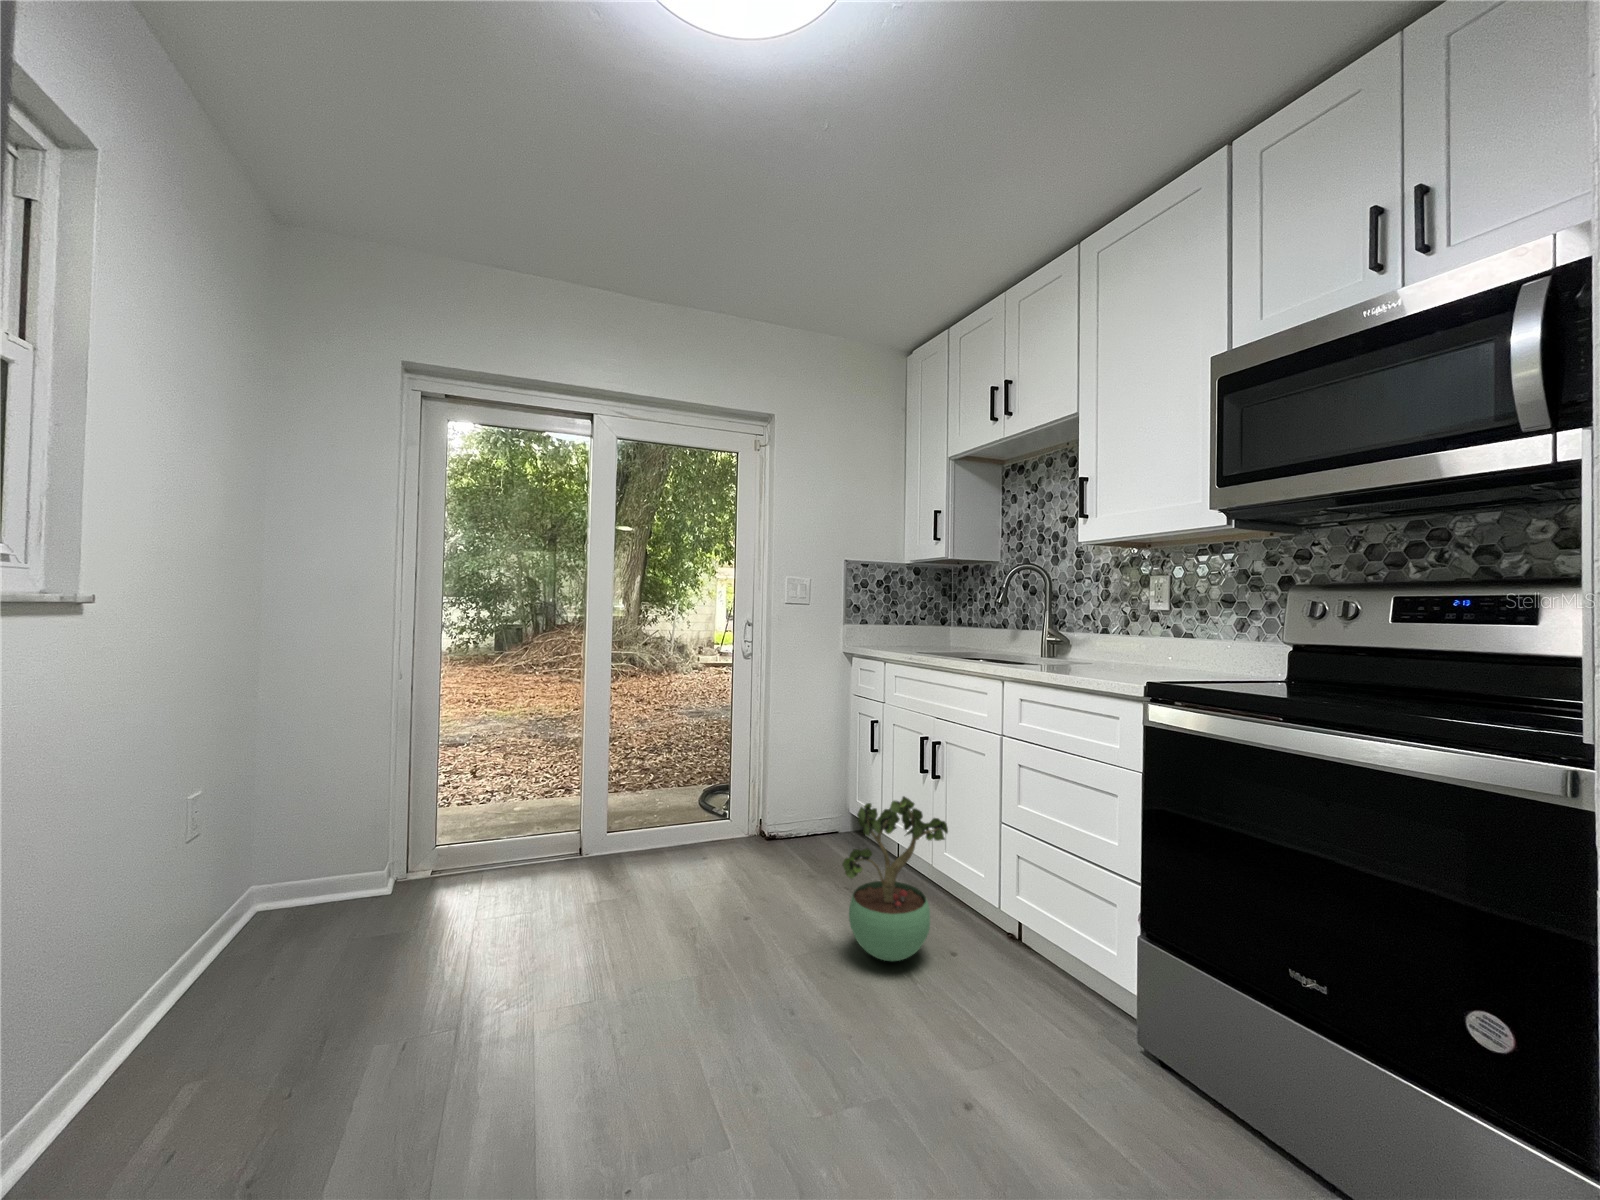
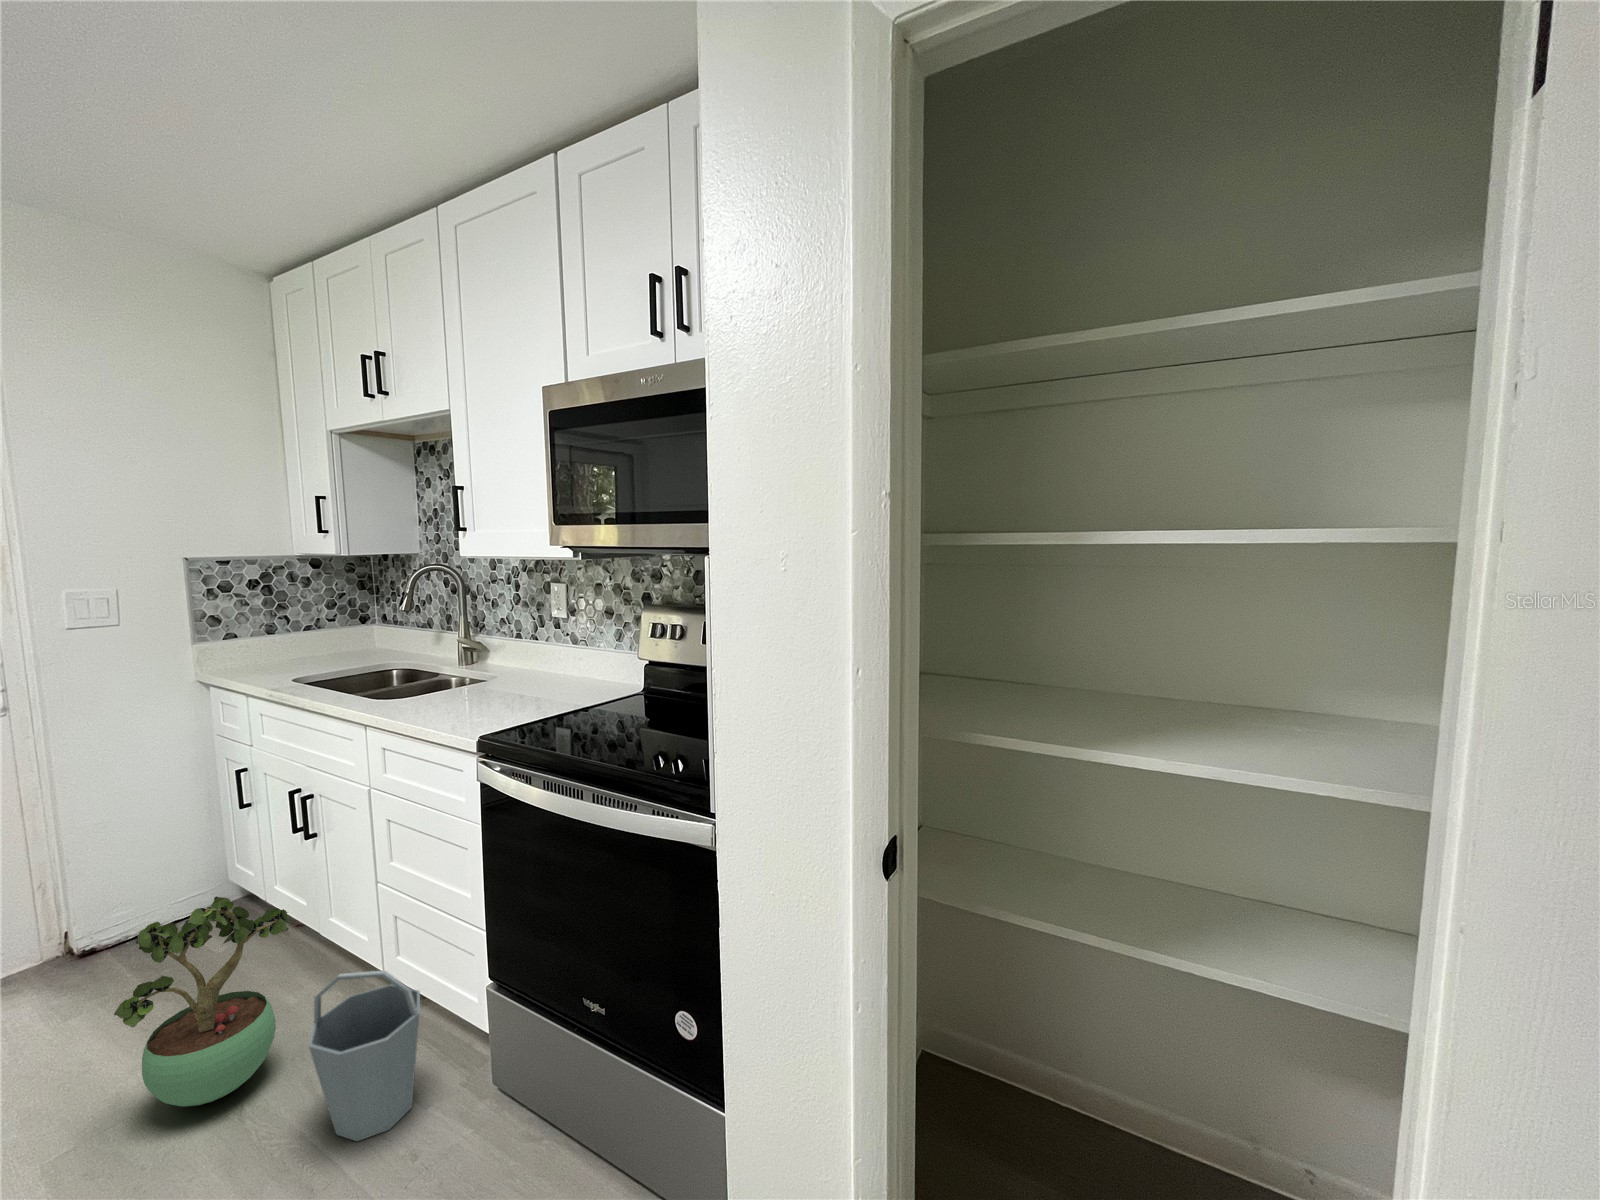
bucket: none [981,882,1073,1042] -> present [309,971,420,1141]

